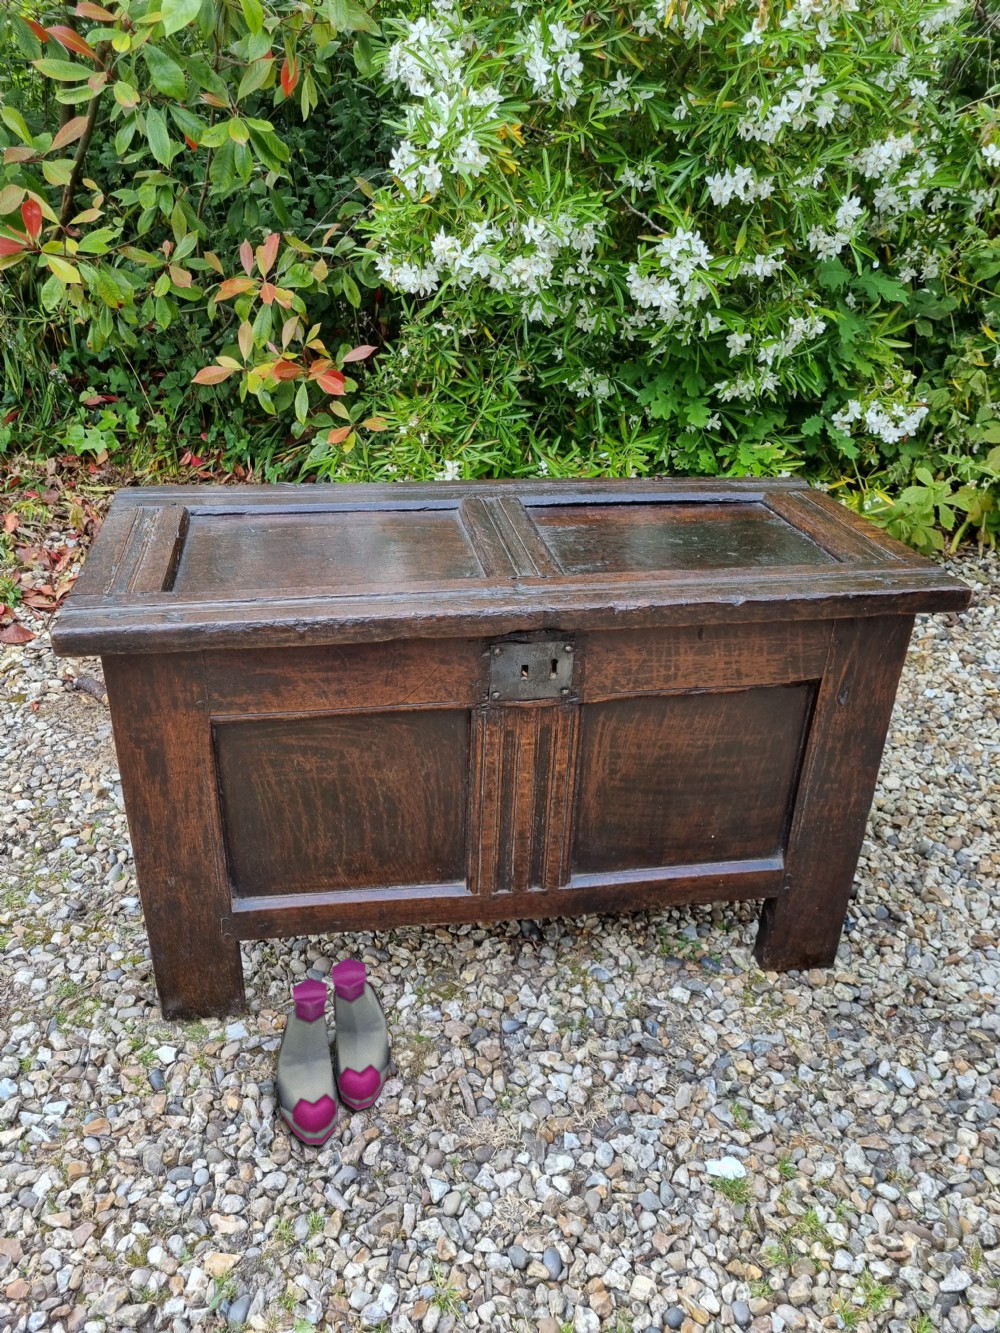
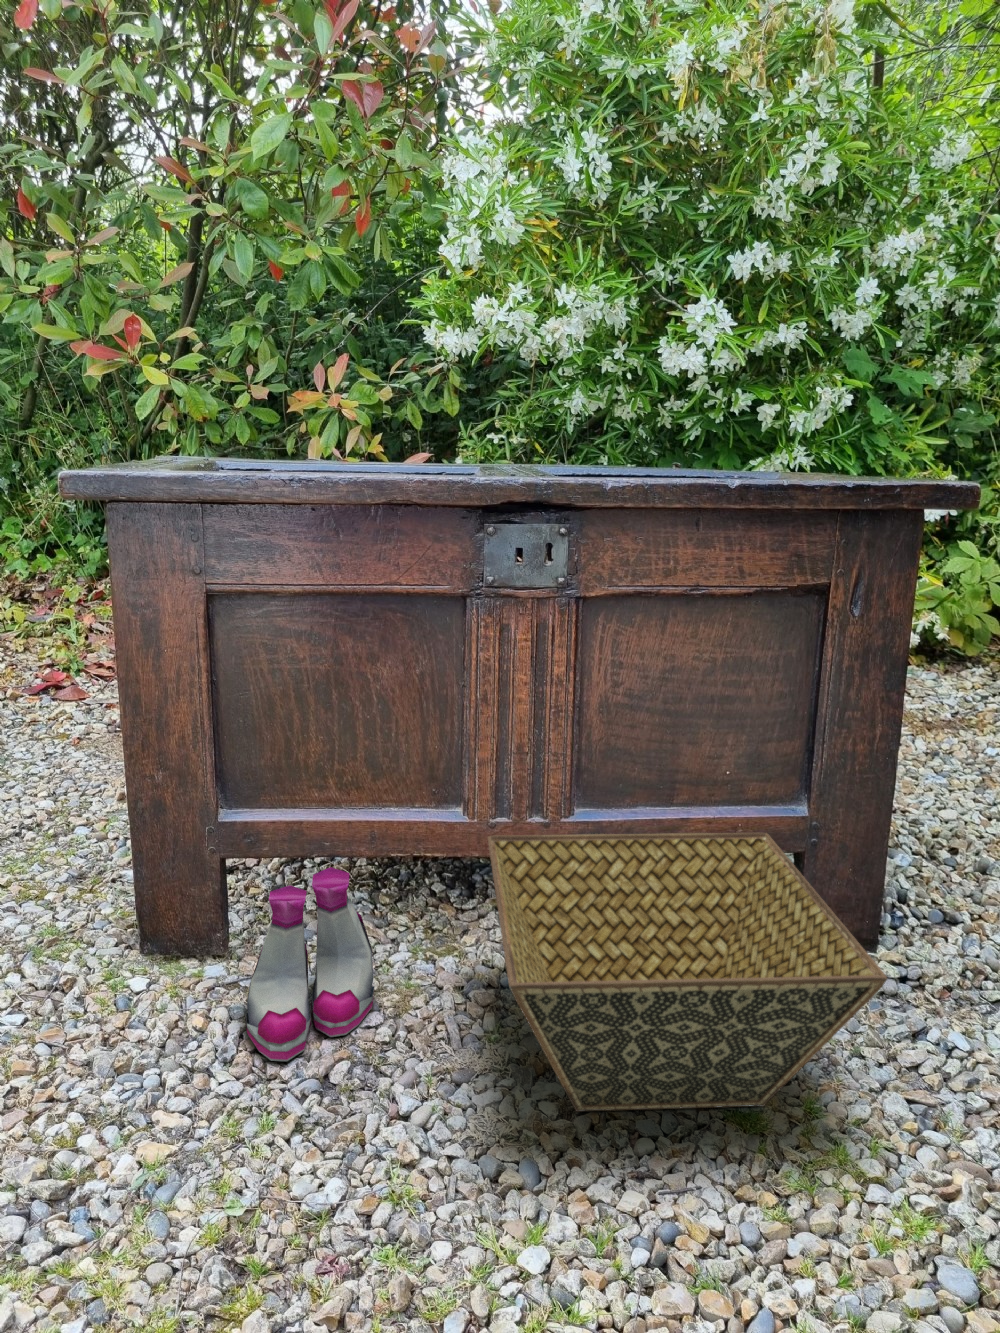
basket: none [490,893,865,1187] -> present [488,833,887,1112]

